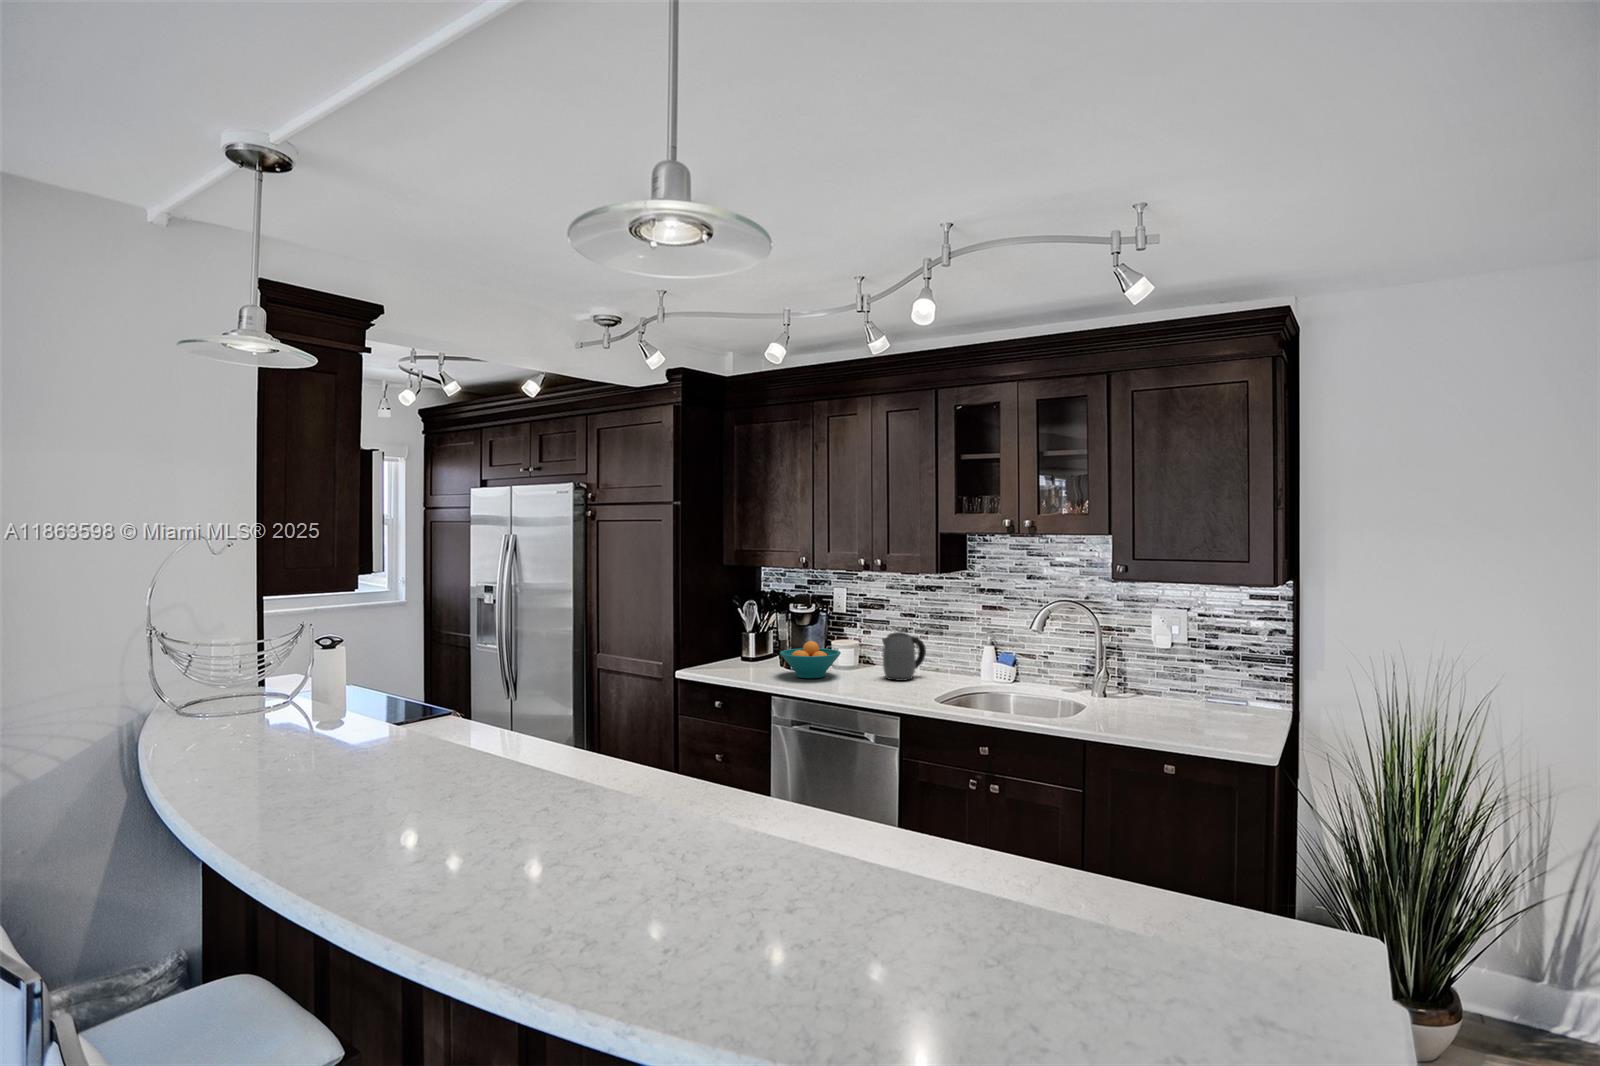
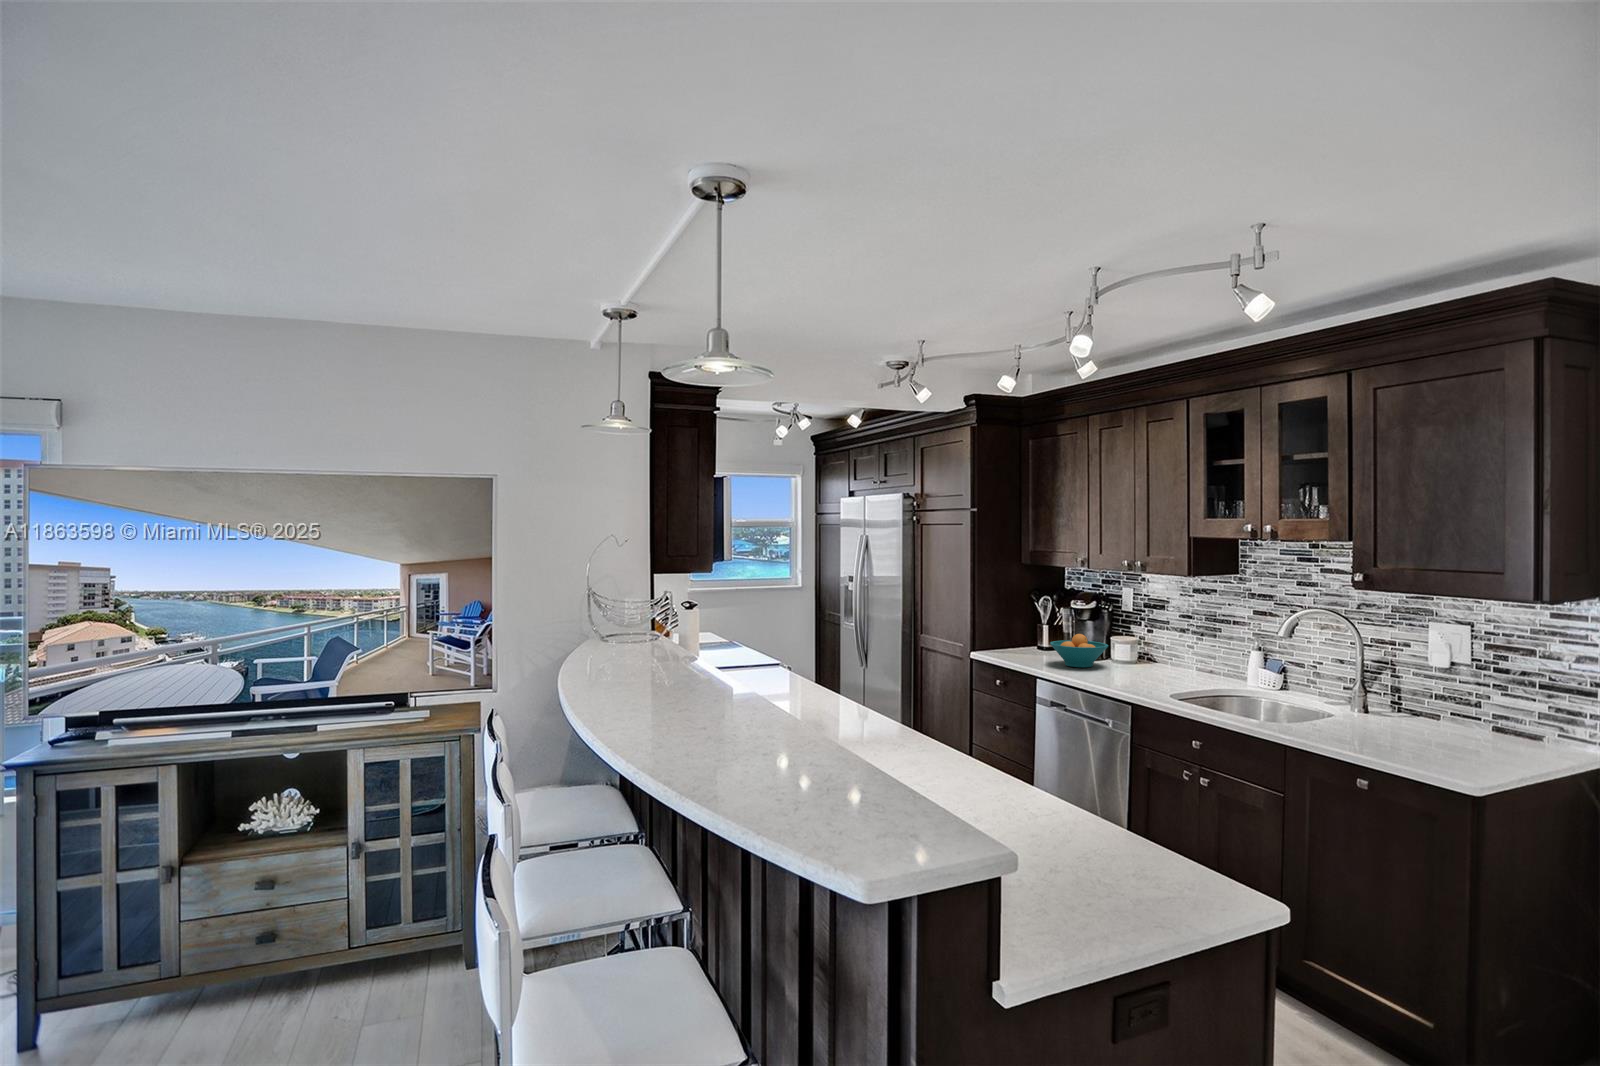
kettle: present [882,632,926,681] -> none [1143,631,1193,677]

